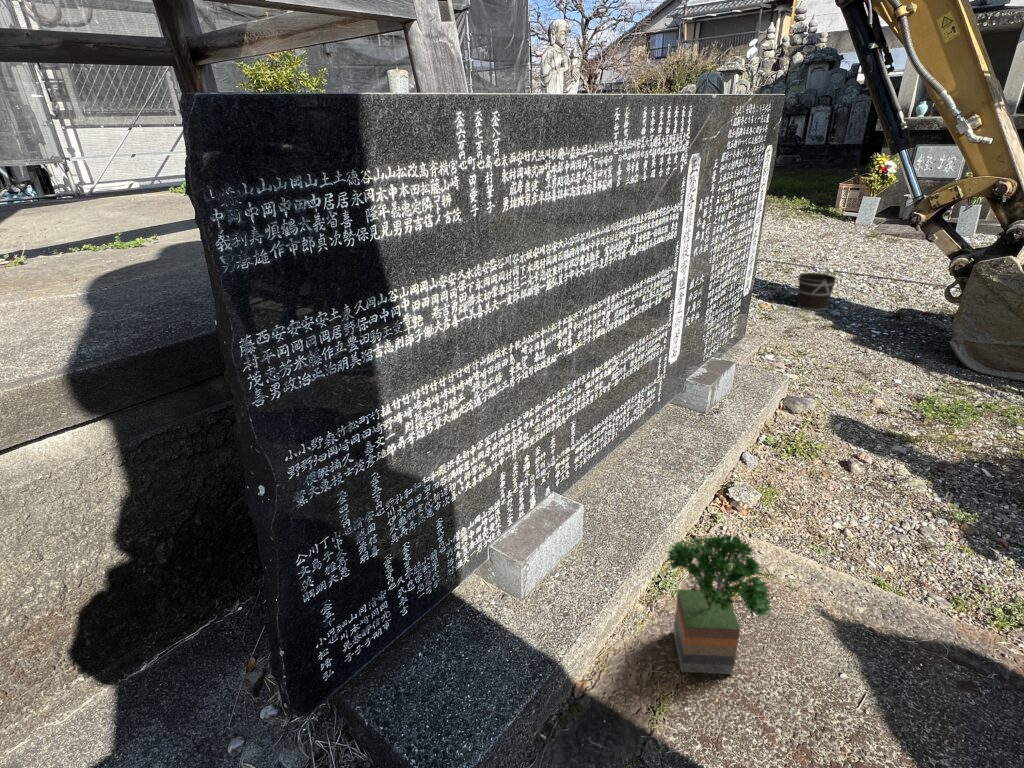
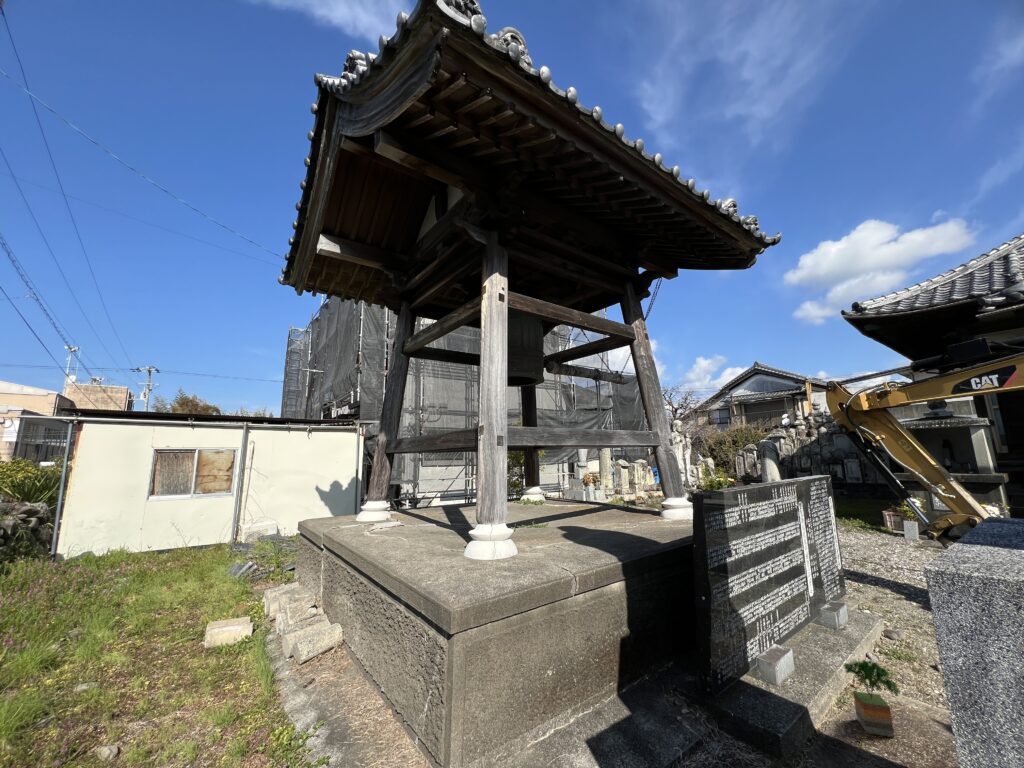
bucket: present [798,272,836,310] -> none [870,563,897,589]

